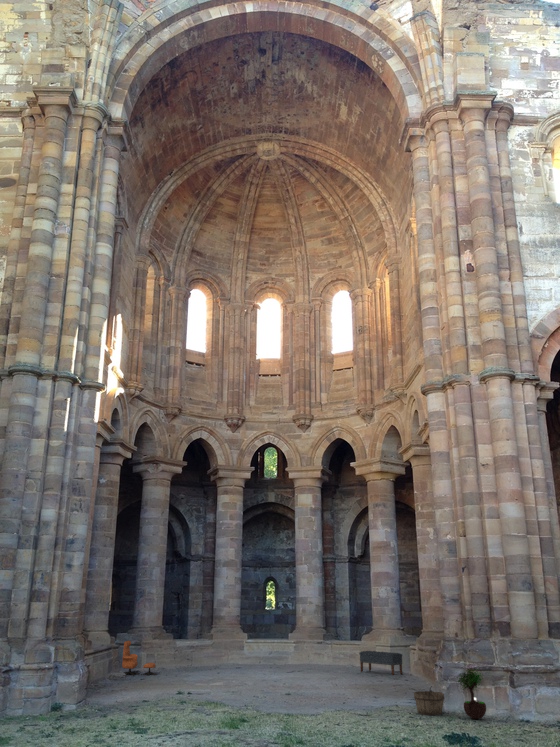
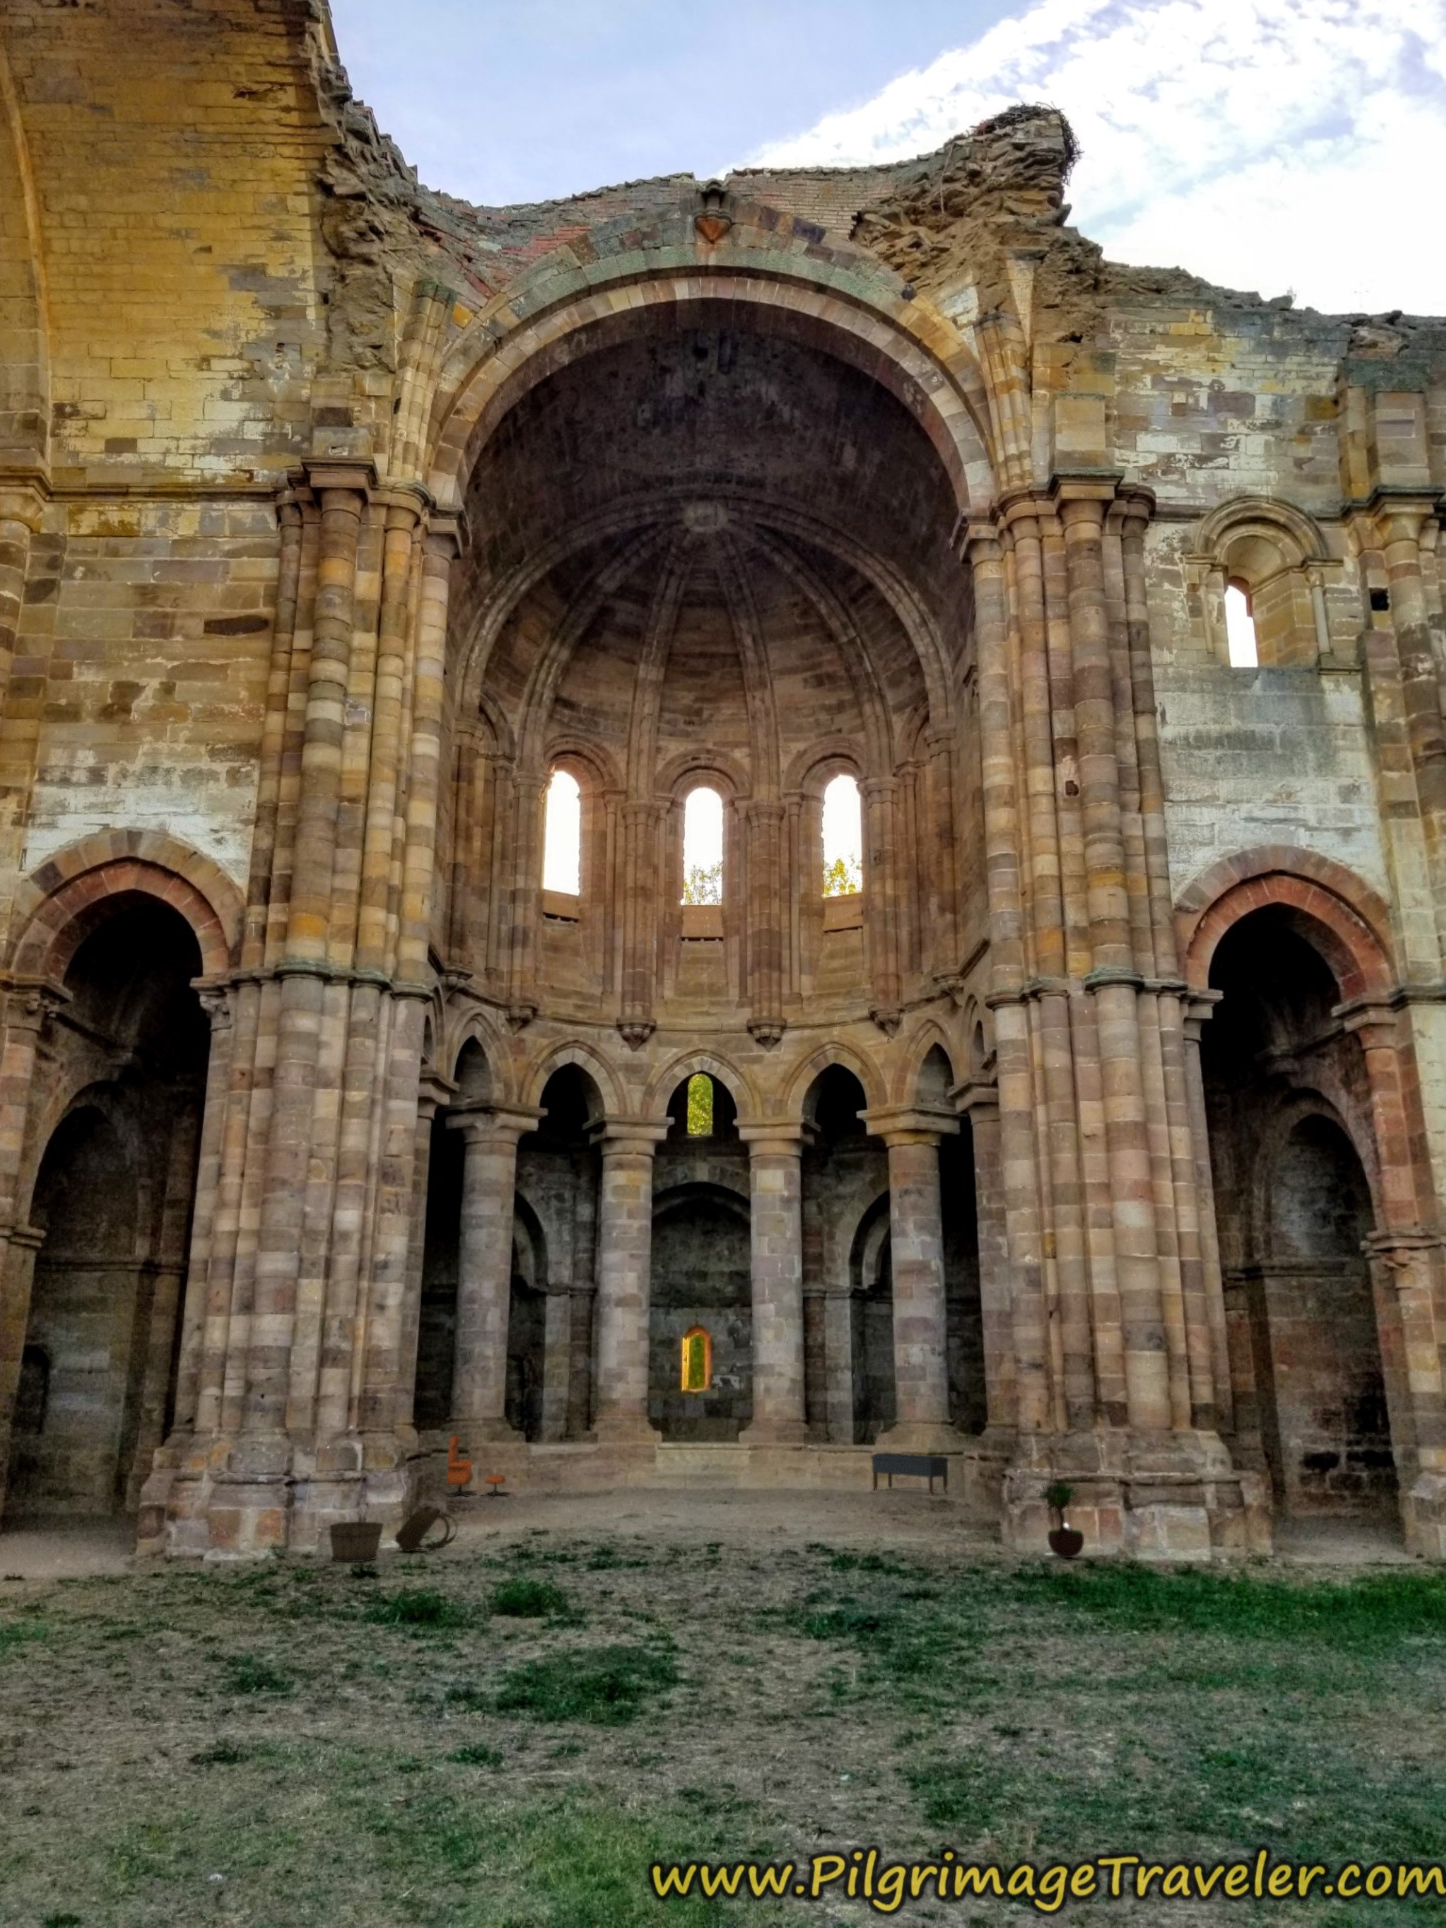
backpack: none [71,686,110,714] -> present [395,1509,458,1553]
wooden bucket: present [414,686,444,715] -> present [330,1521,383,1562]

